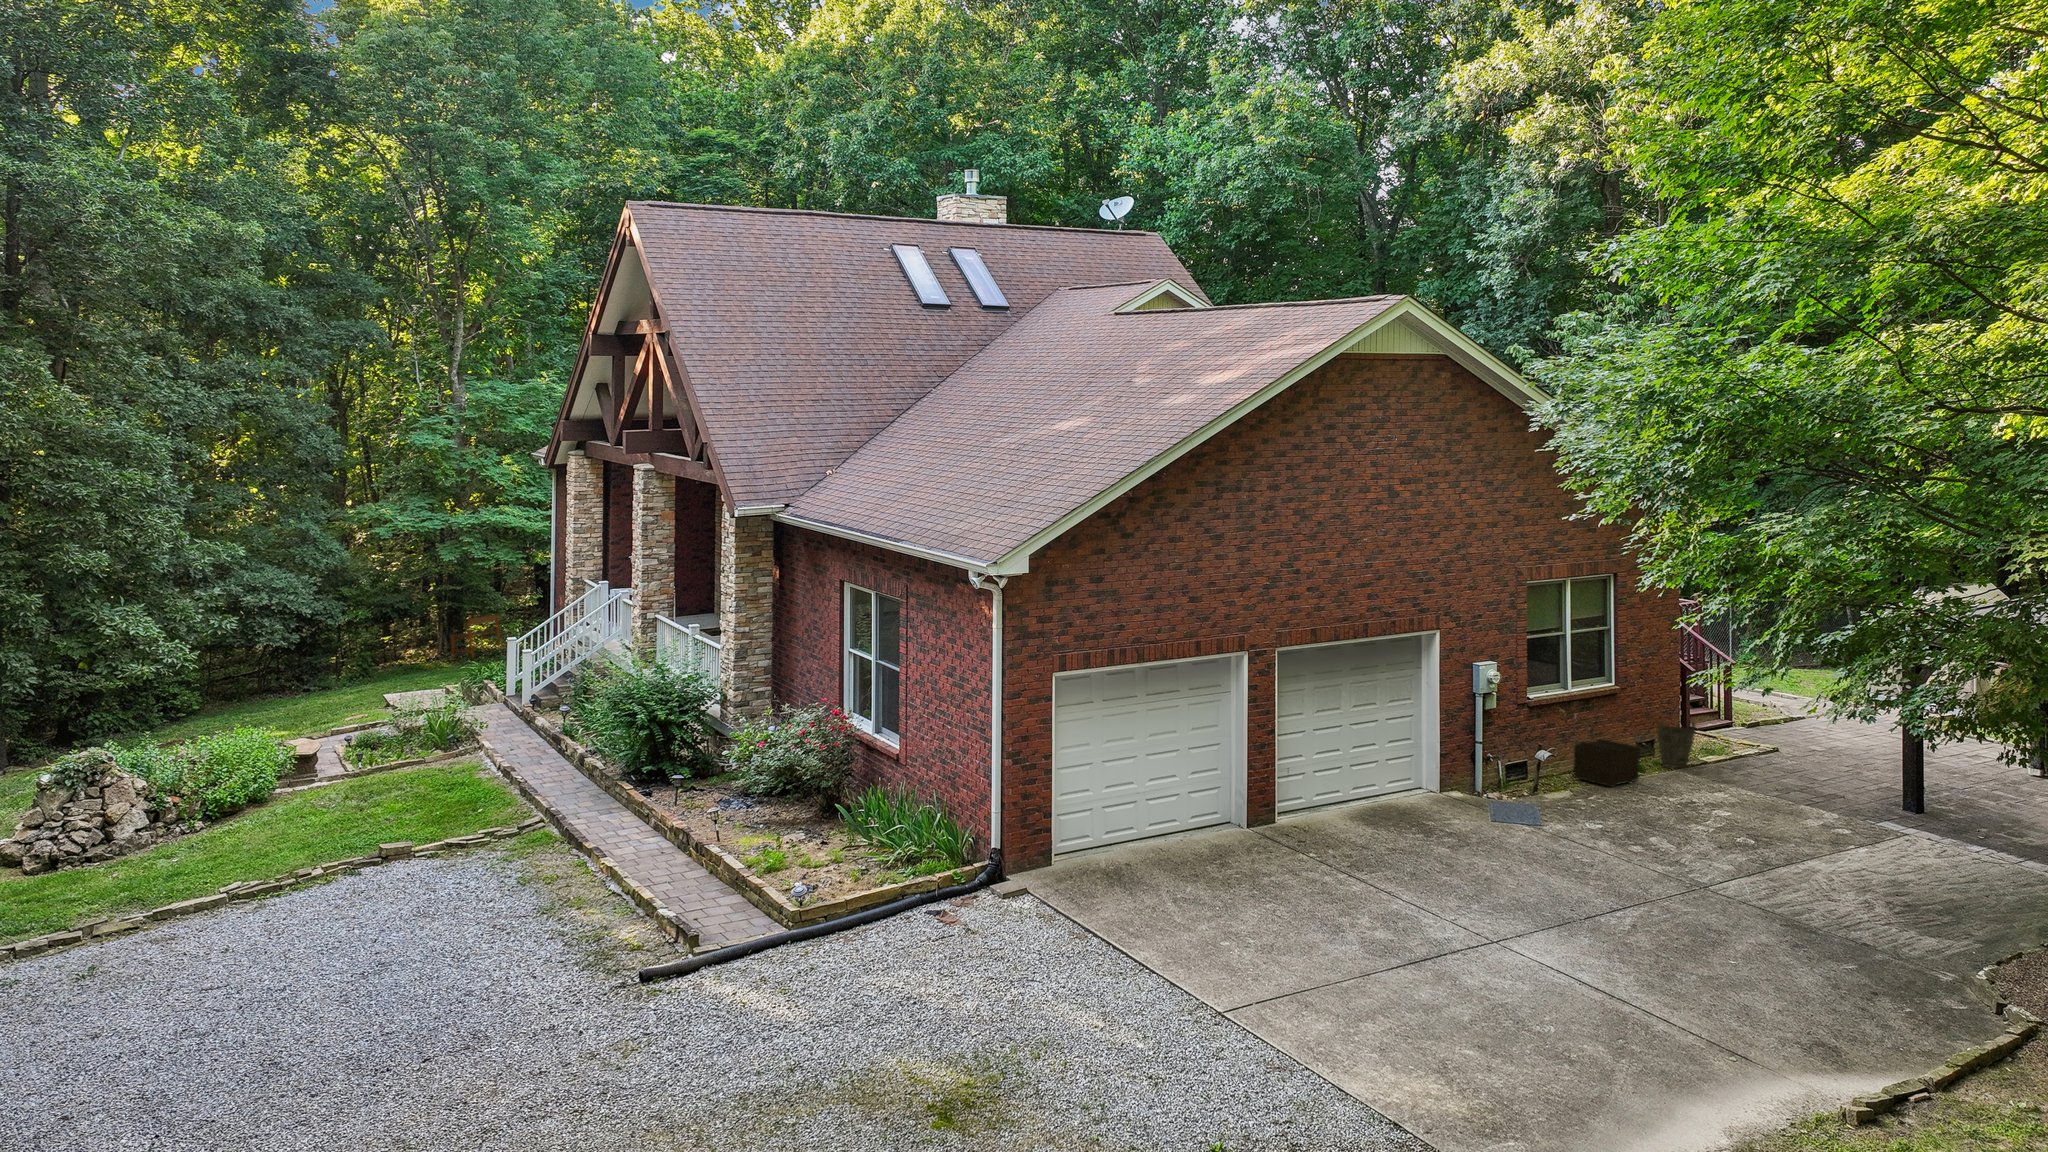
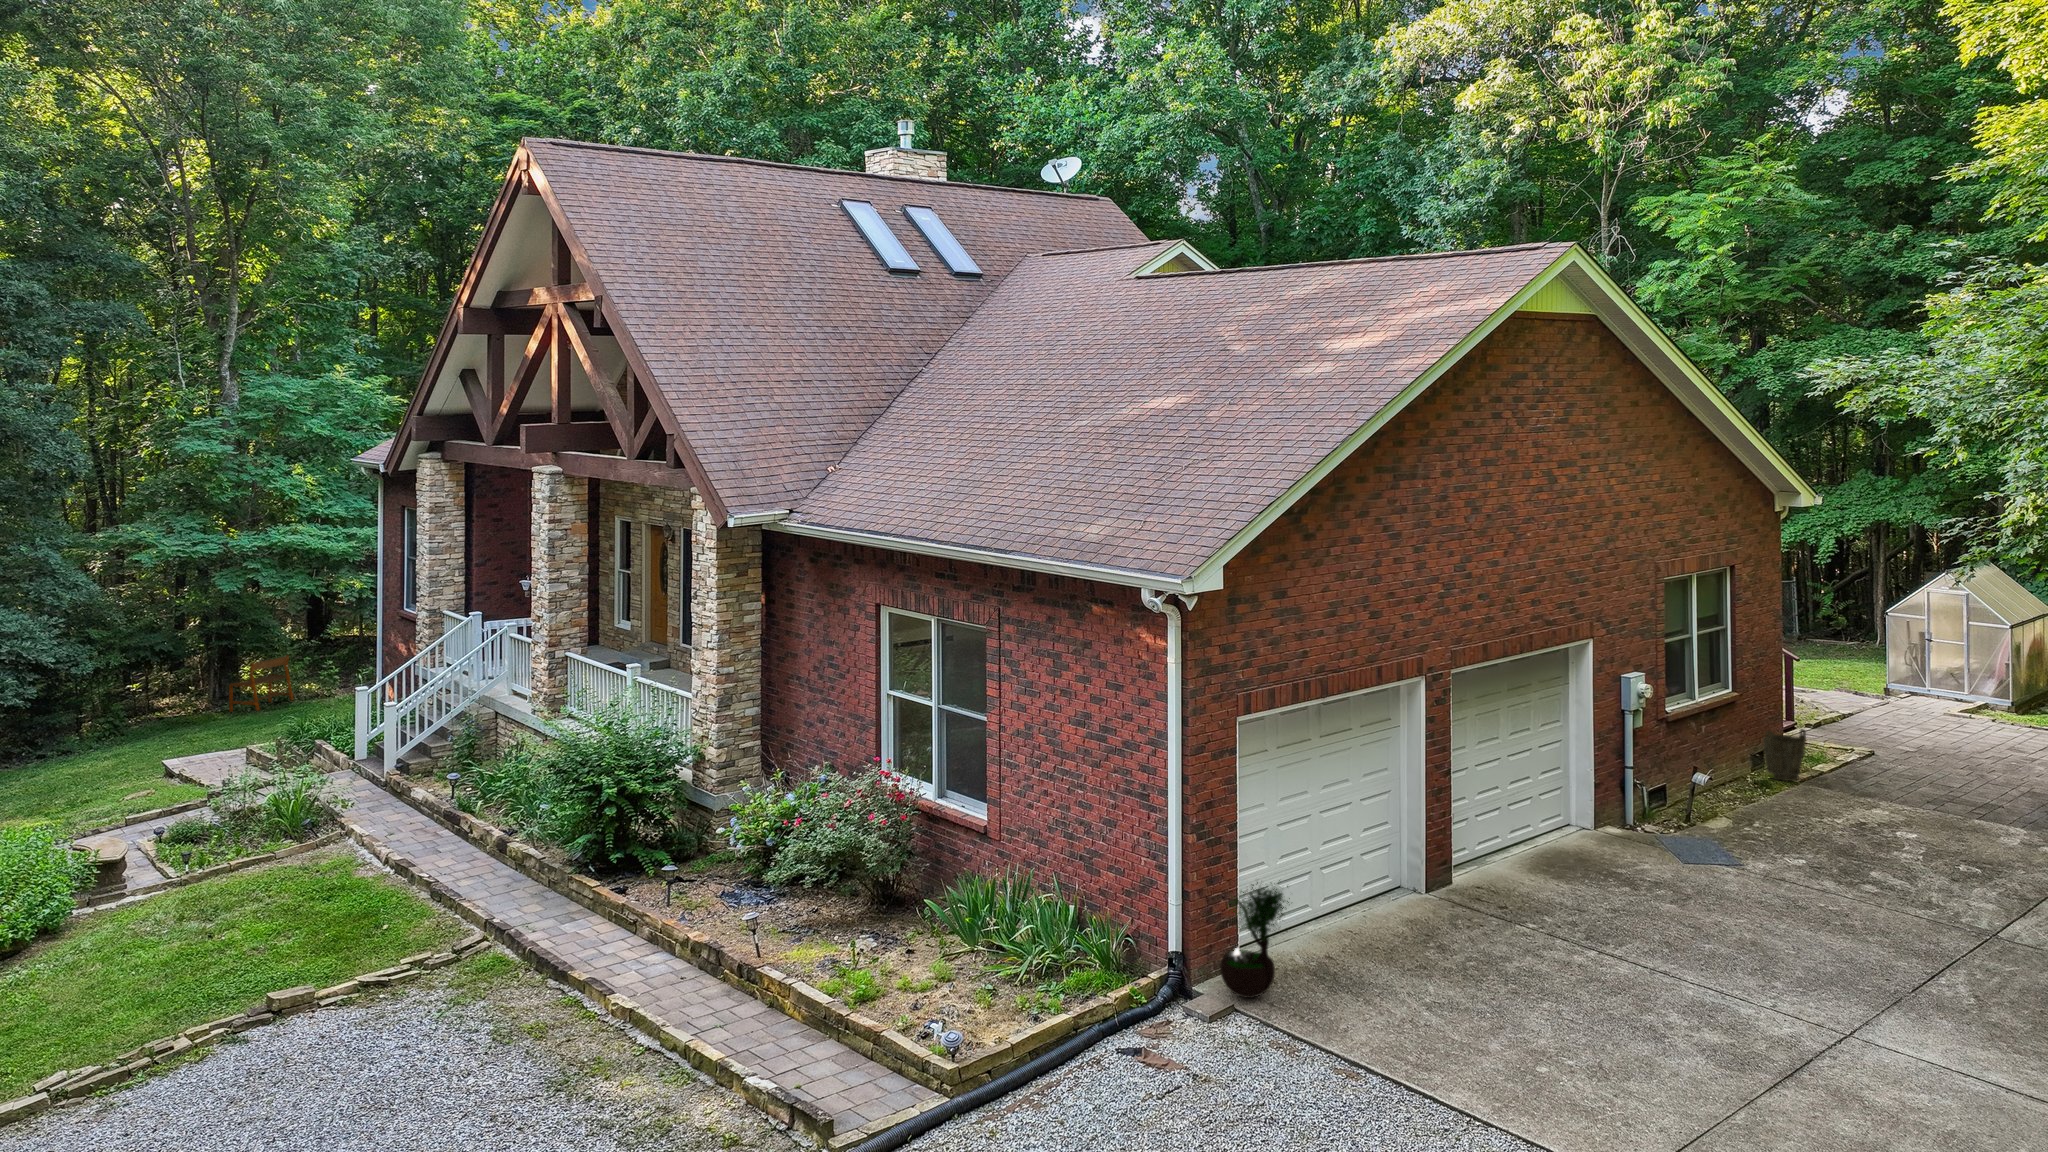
wooden crate: present [1573,739,1640,787] -> none [1699,753,1770,808]
potted tree: none [1034,800,1089,892] -> present [1220,880,1290,998]

